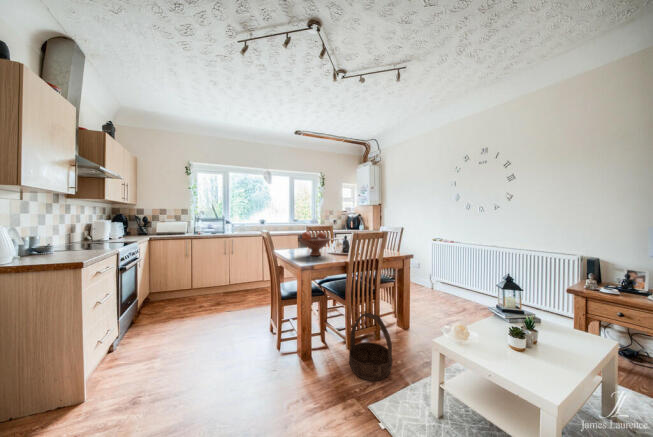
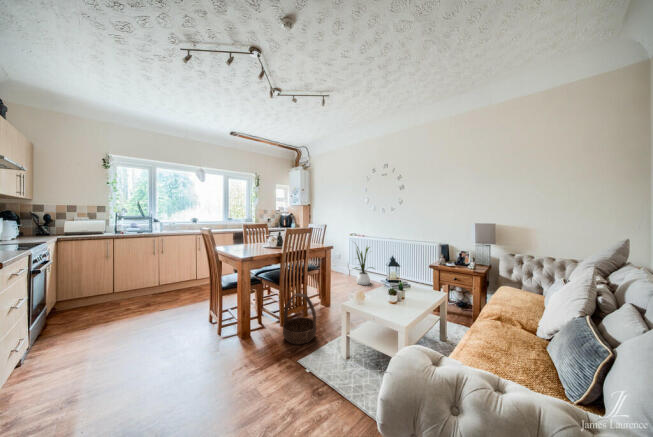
fruit bowl: present [300,232,331,256] -> none [238,229,267,250]
house plant: none [432,247,469,304] -> present [355,247,374,285]

